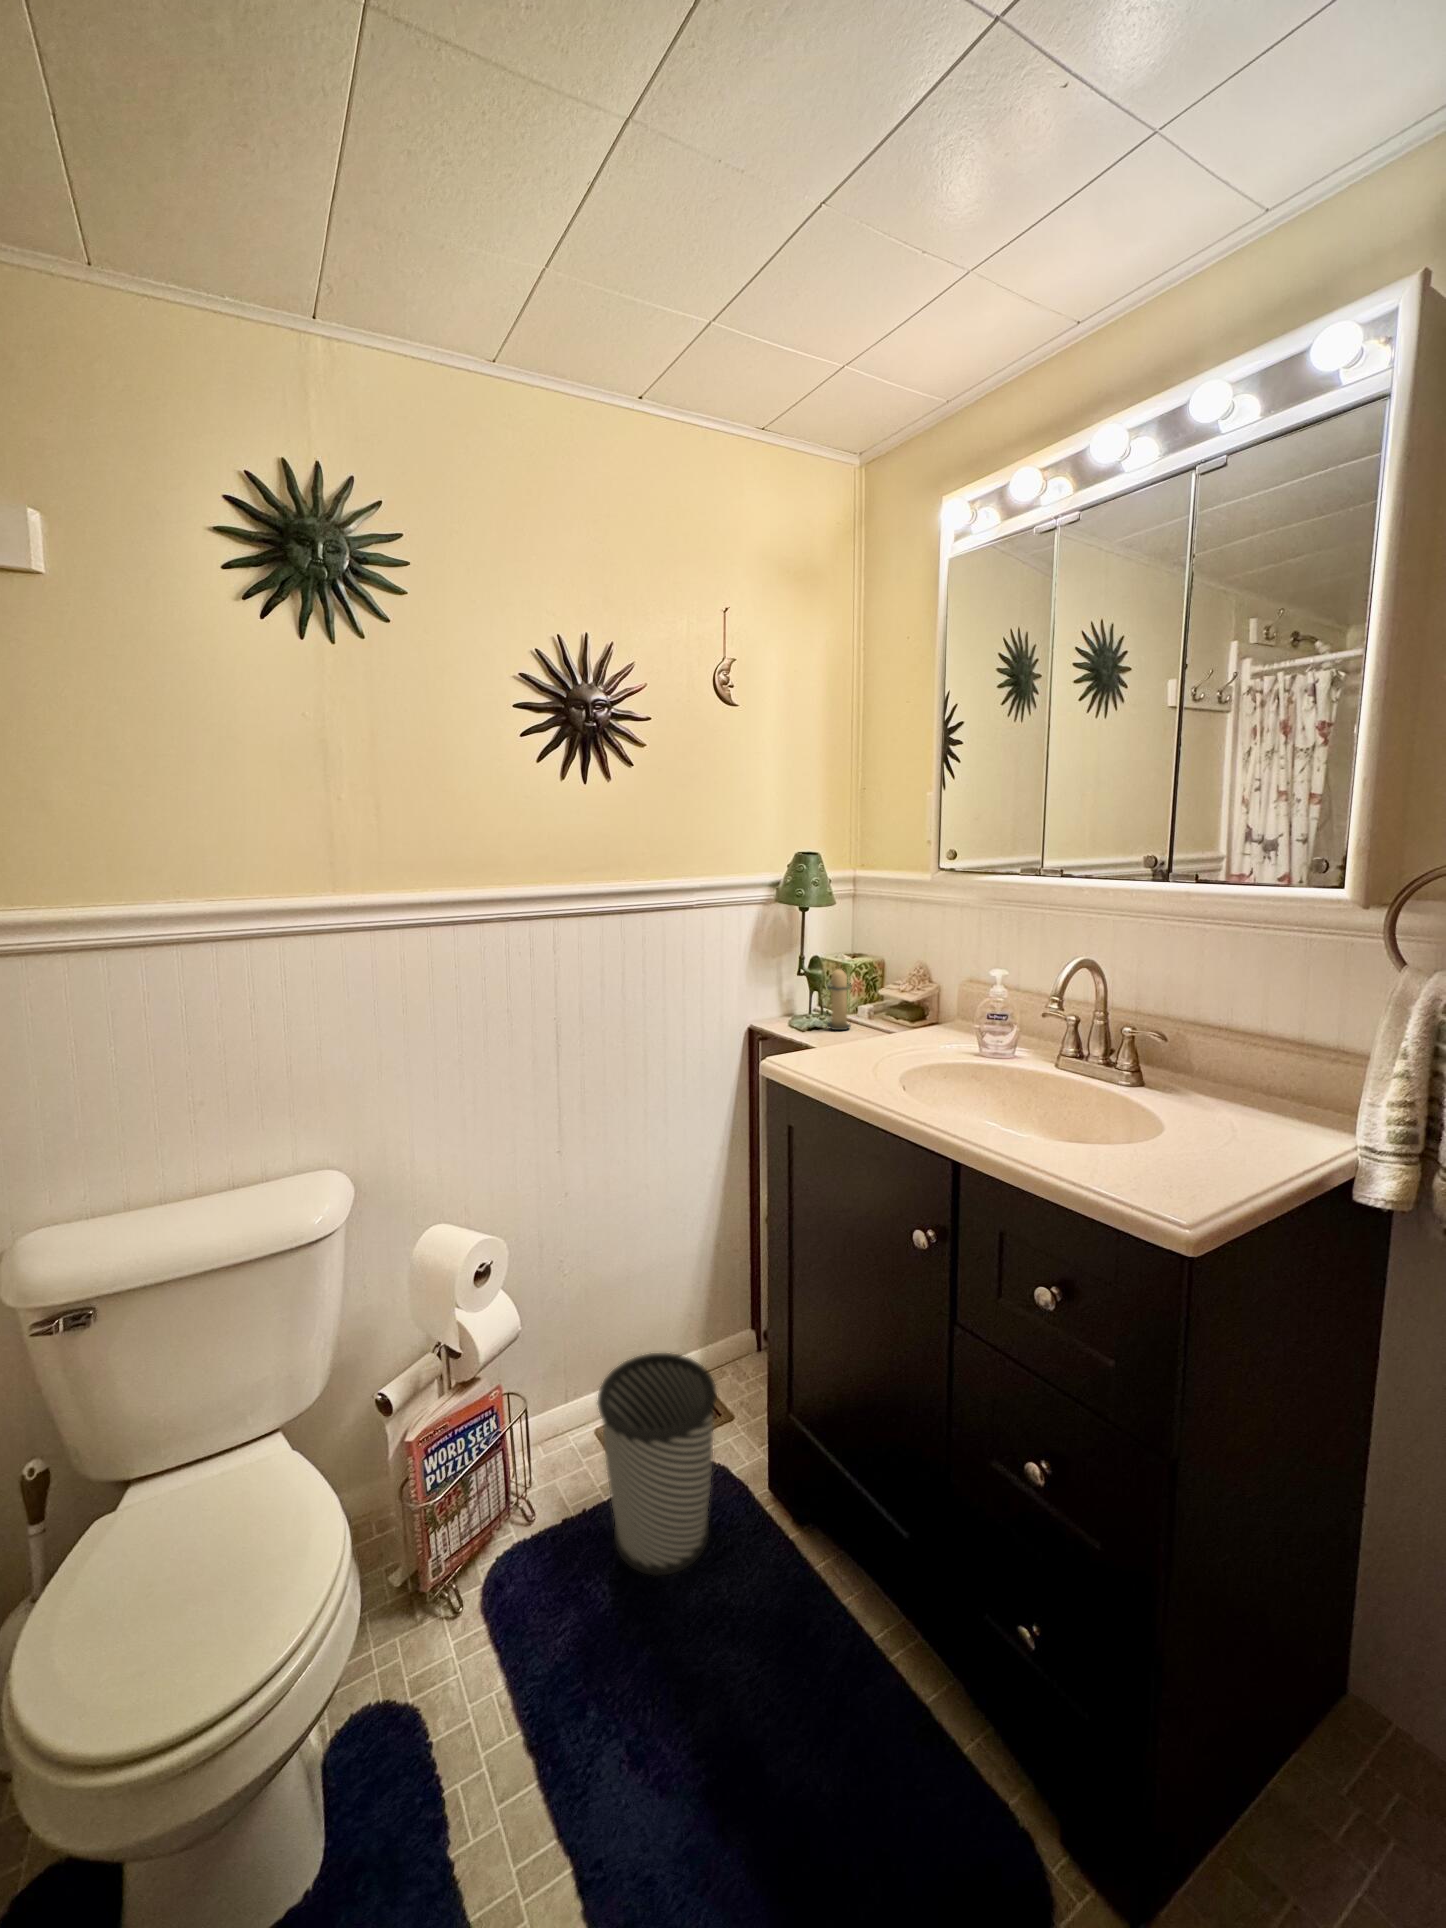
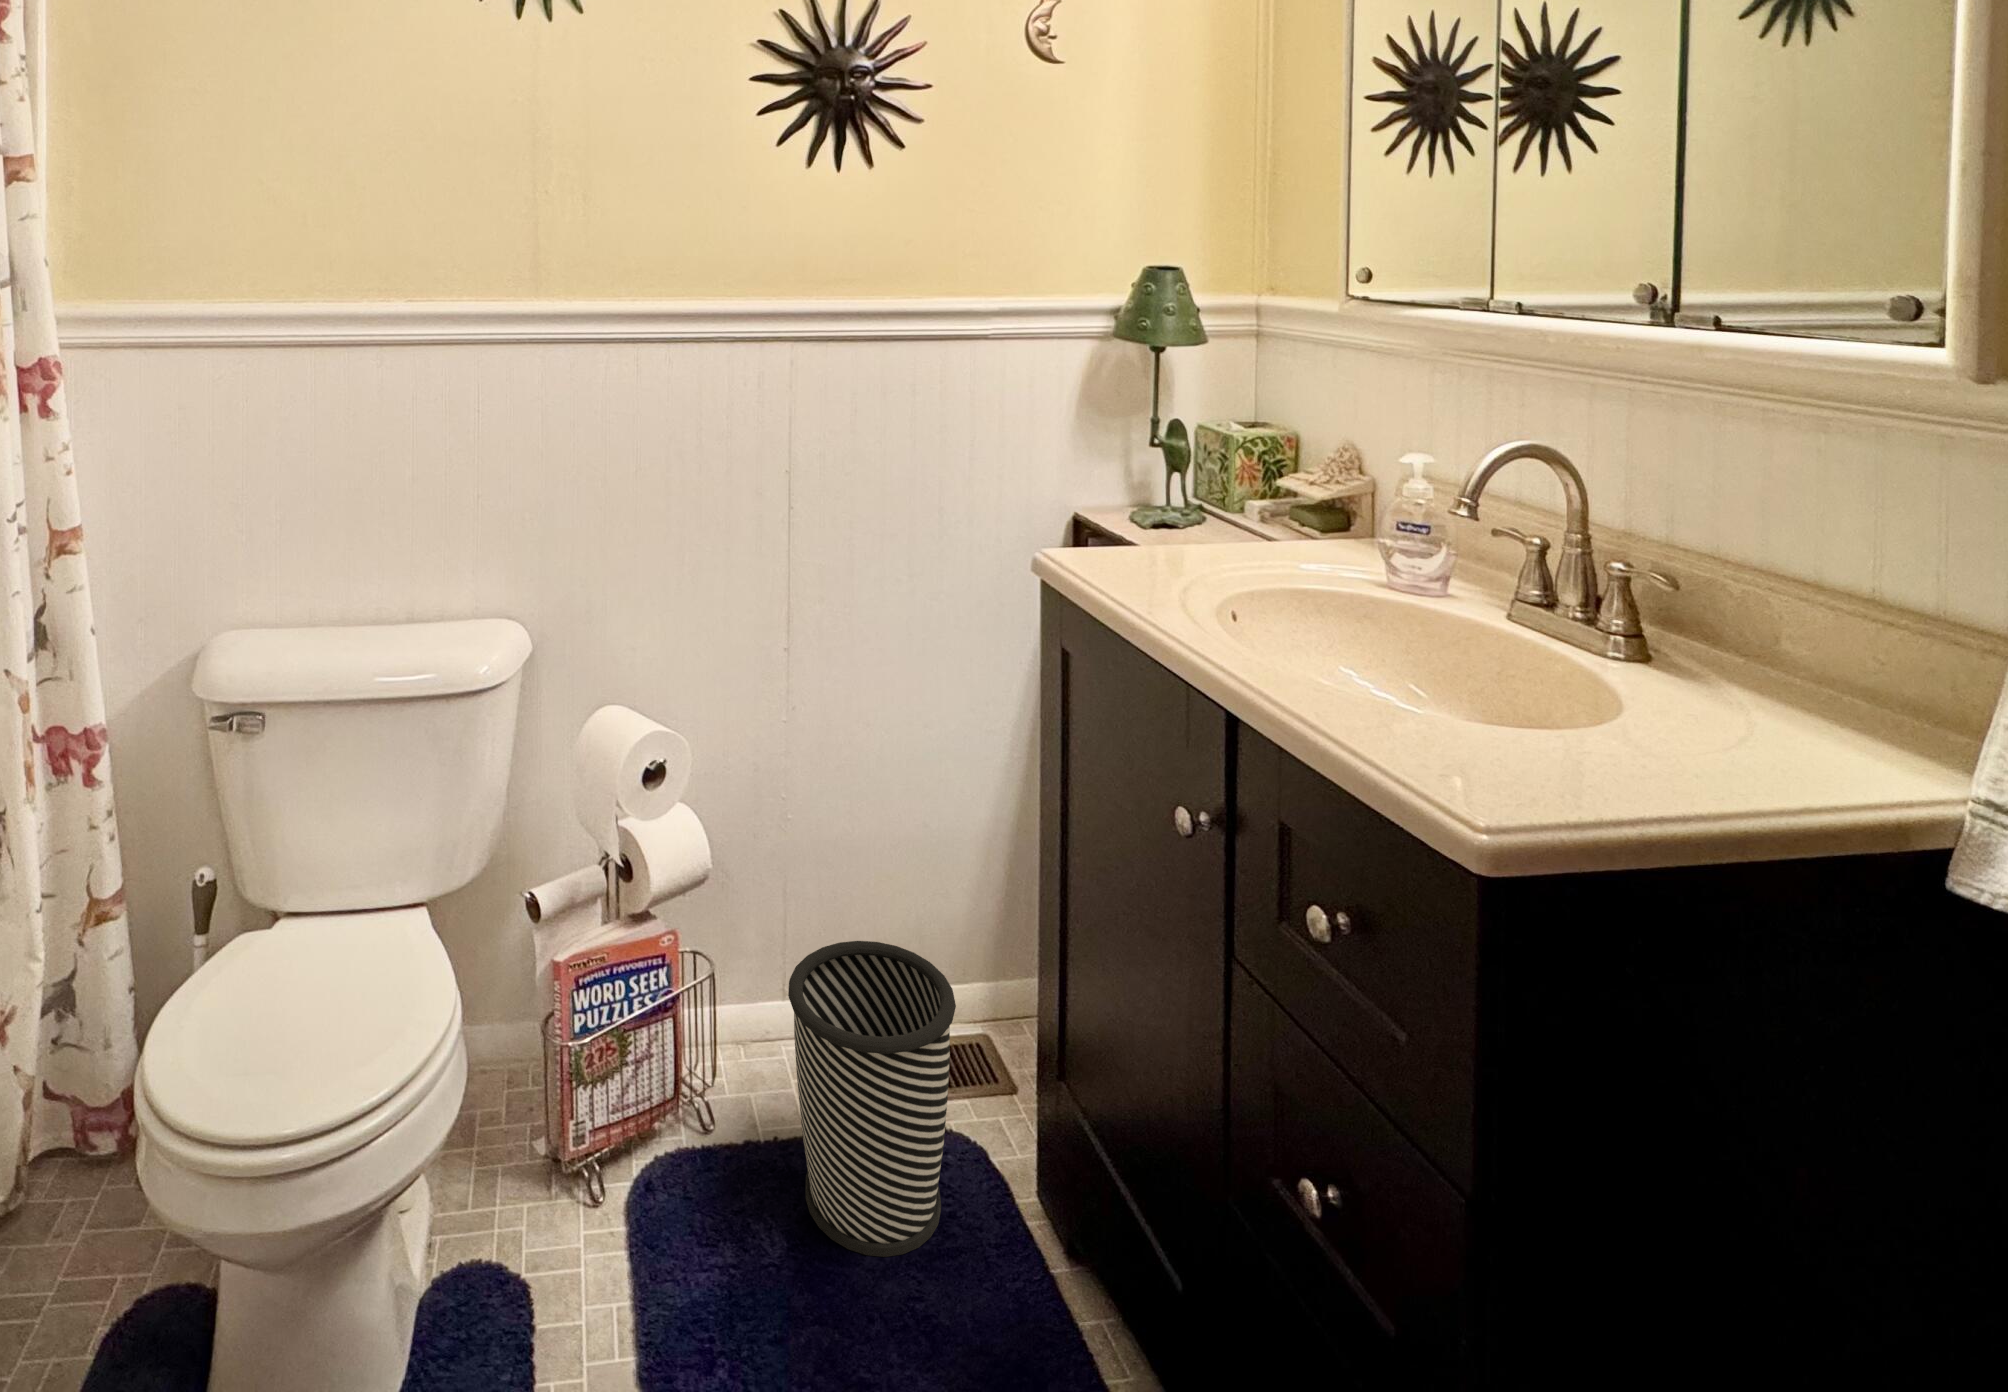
candle: present [827,969,852,1030] -> none [1176,430,1228,530]

